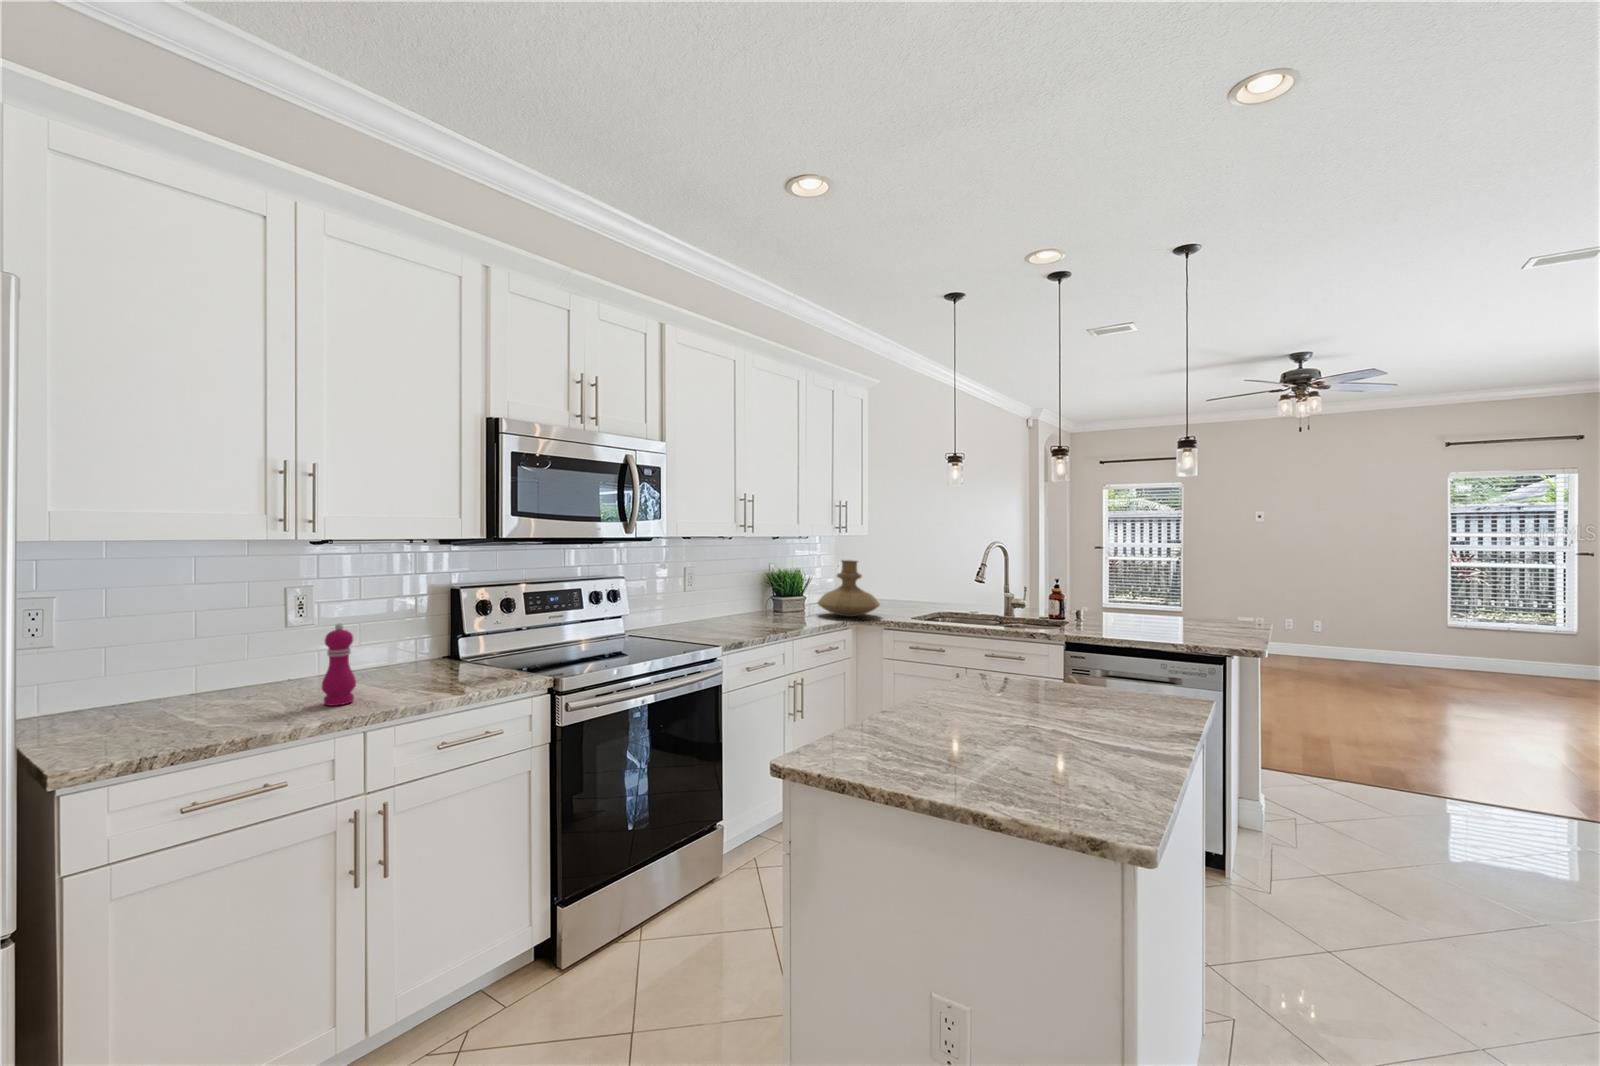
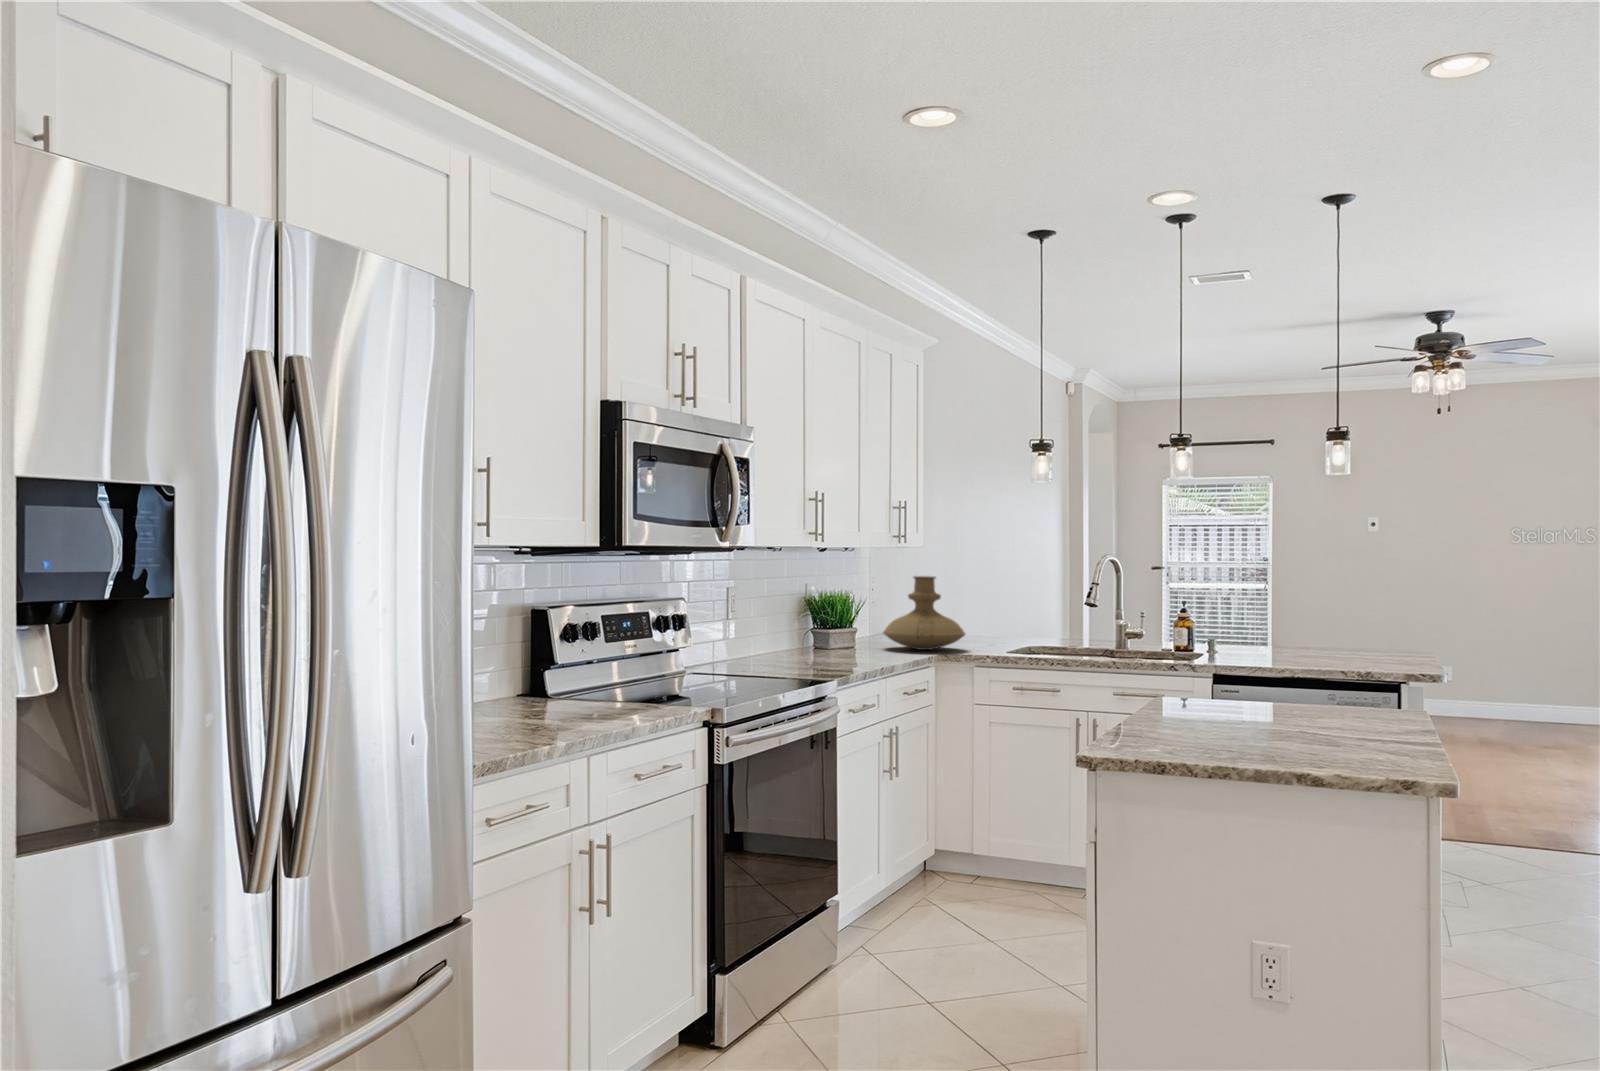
pepper mill: present [321,624,356,706] -> none [518,640,552,734]

